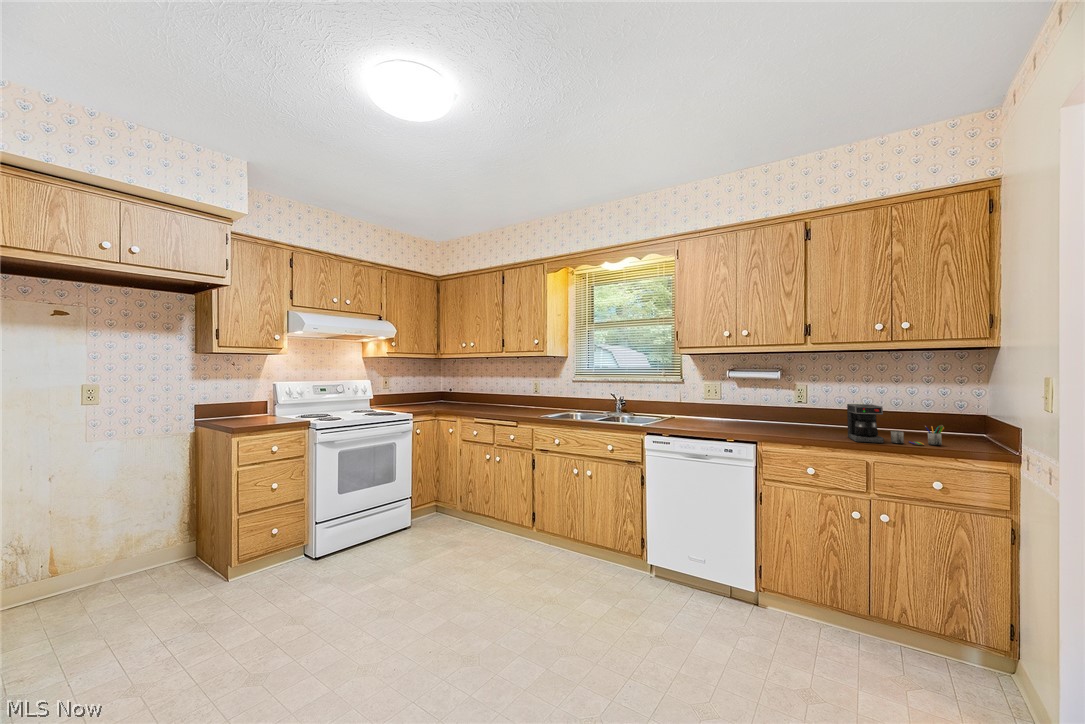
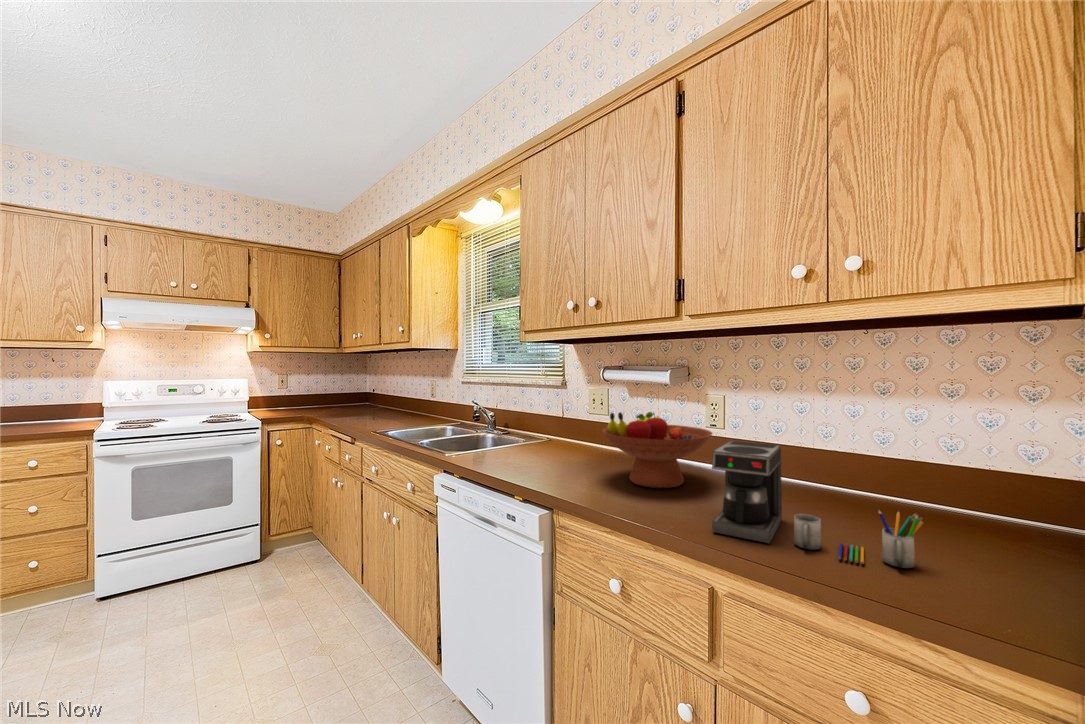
fruit bowl: none [760,393,824,432] -> present [603,412,712,488]

